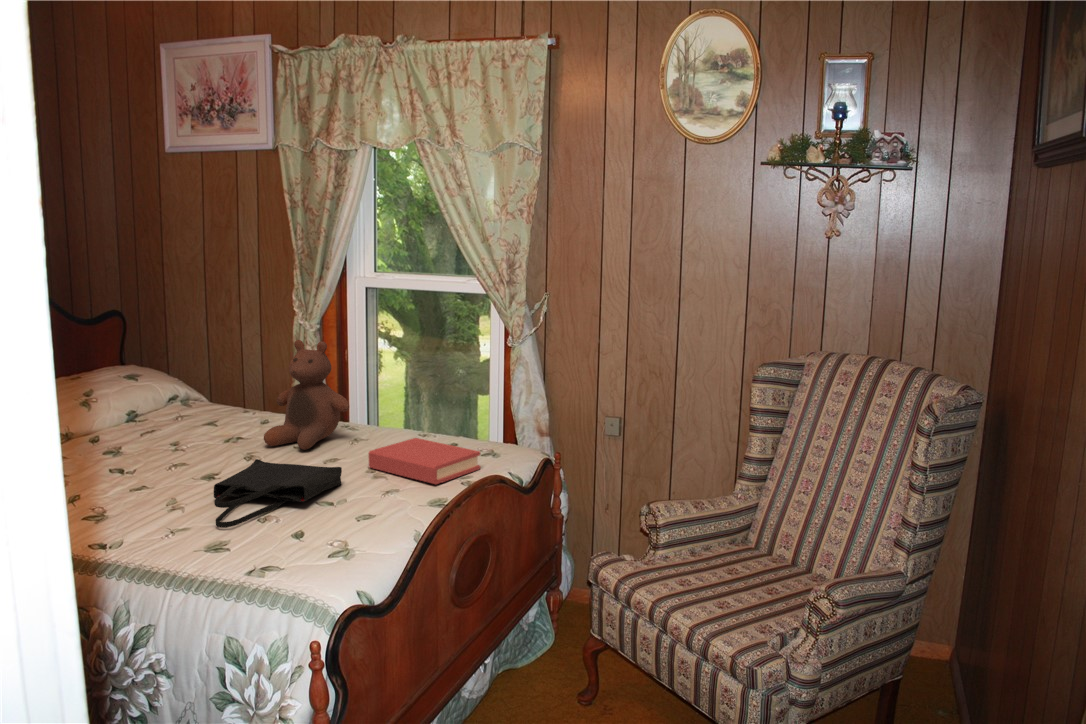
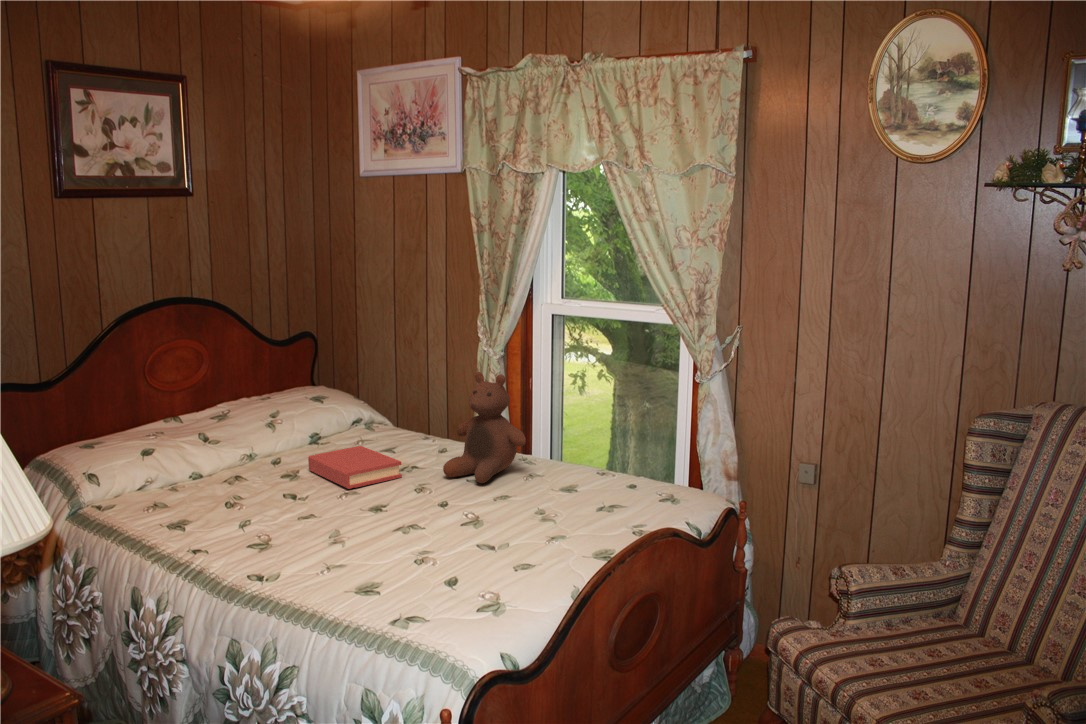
hardback book: present [368,438,481,484] -> present [308,446,402,489]
tote bag: present [214,459,342,528] -> none [393,494,514,565]

